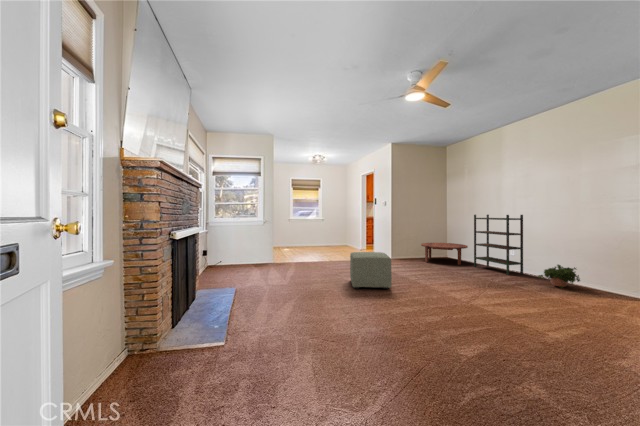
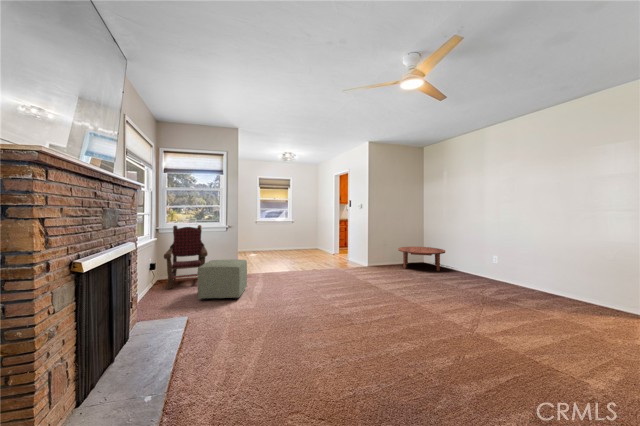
bookshelf: present [474,215,523,275] -> none [453,219,504,283]
armchair: none [213,219,248,271] -> present [164,225,208,289]
ottoman: present [350,252,392,289] -> present [197,260,247,300]
potted plant: present [538,265,580,287] -> none [524,272,570,299]

